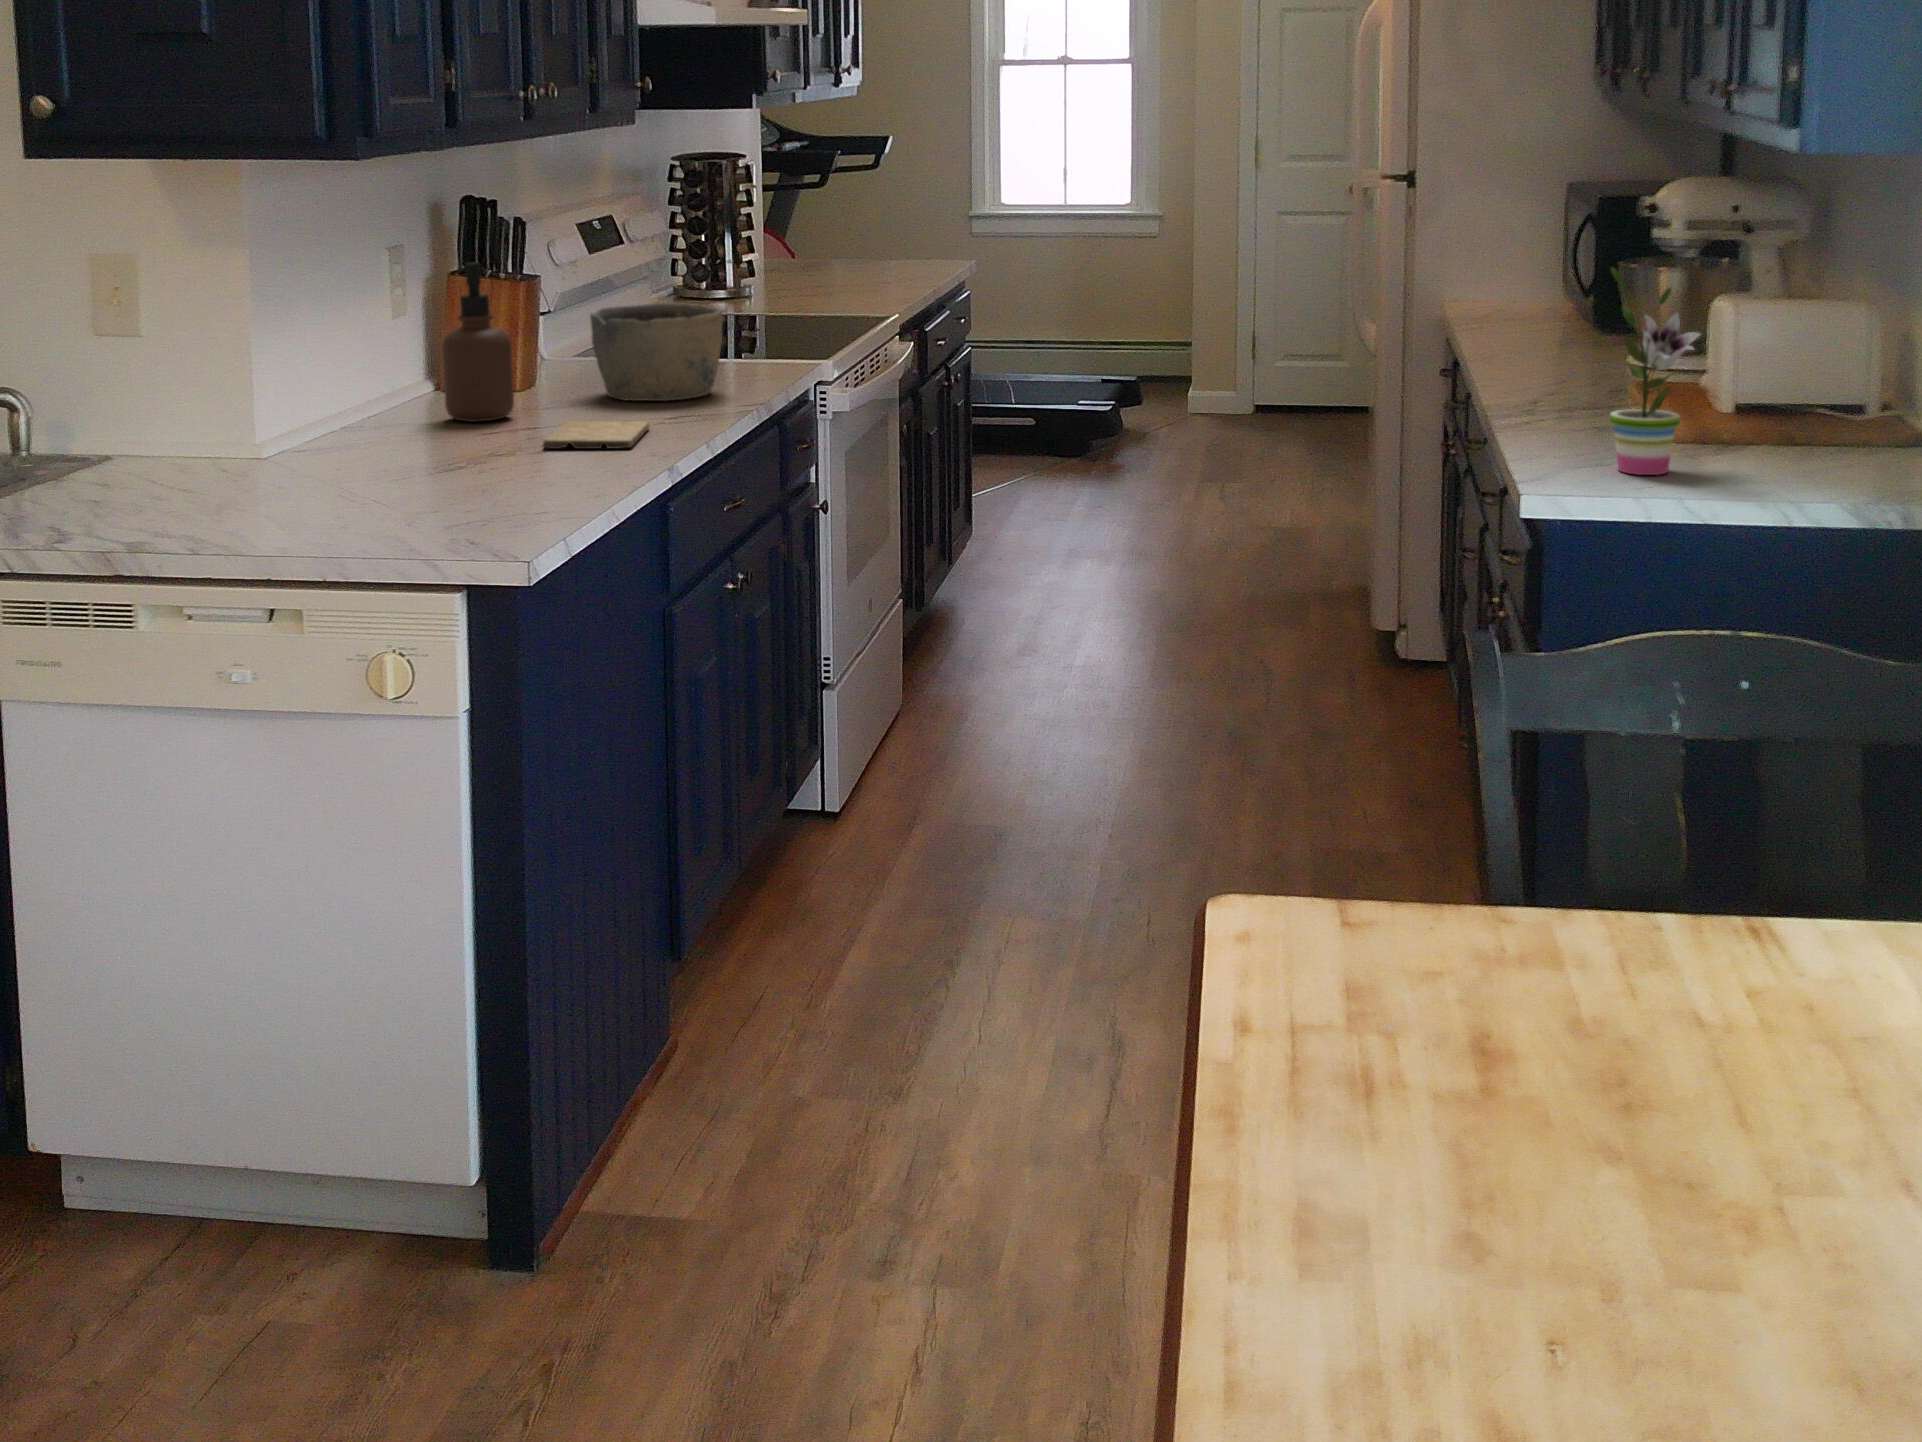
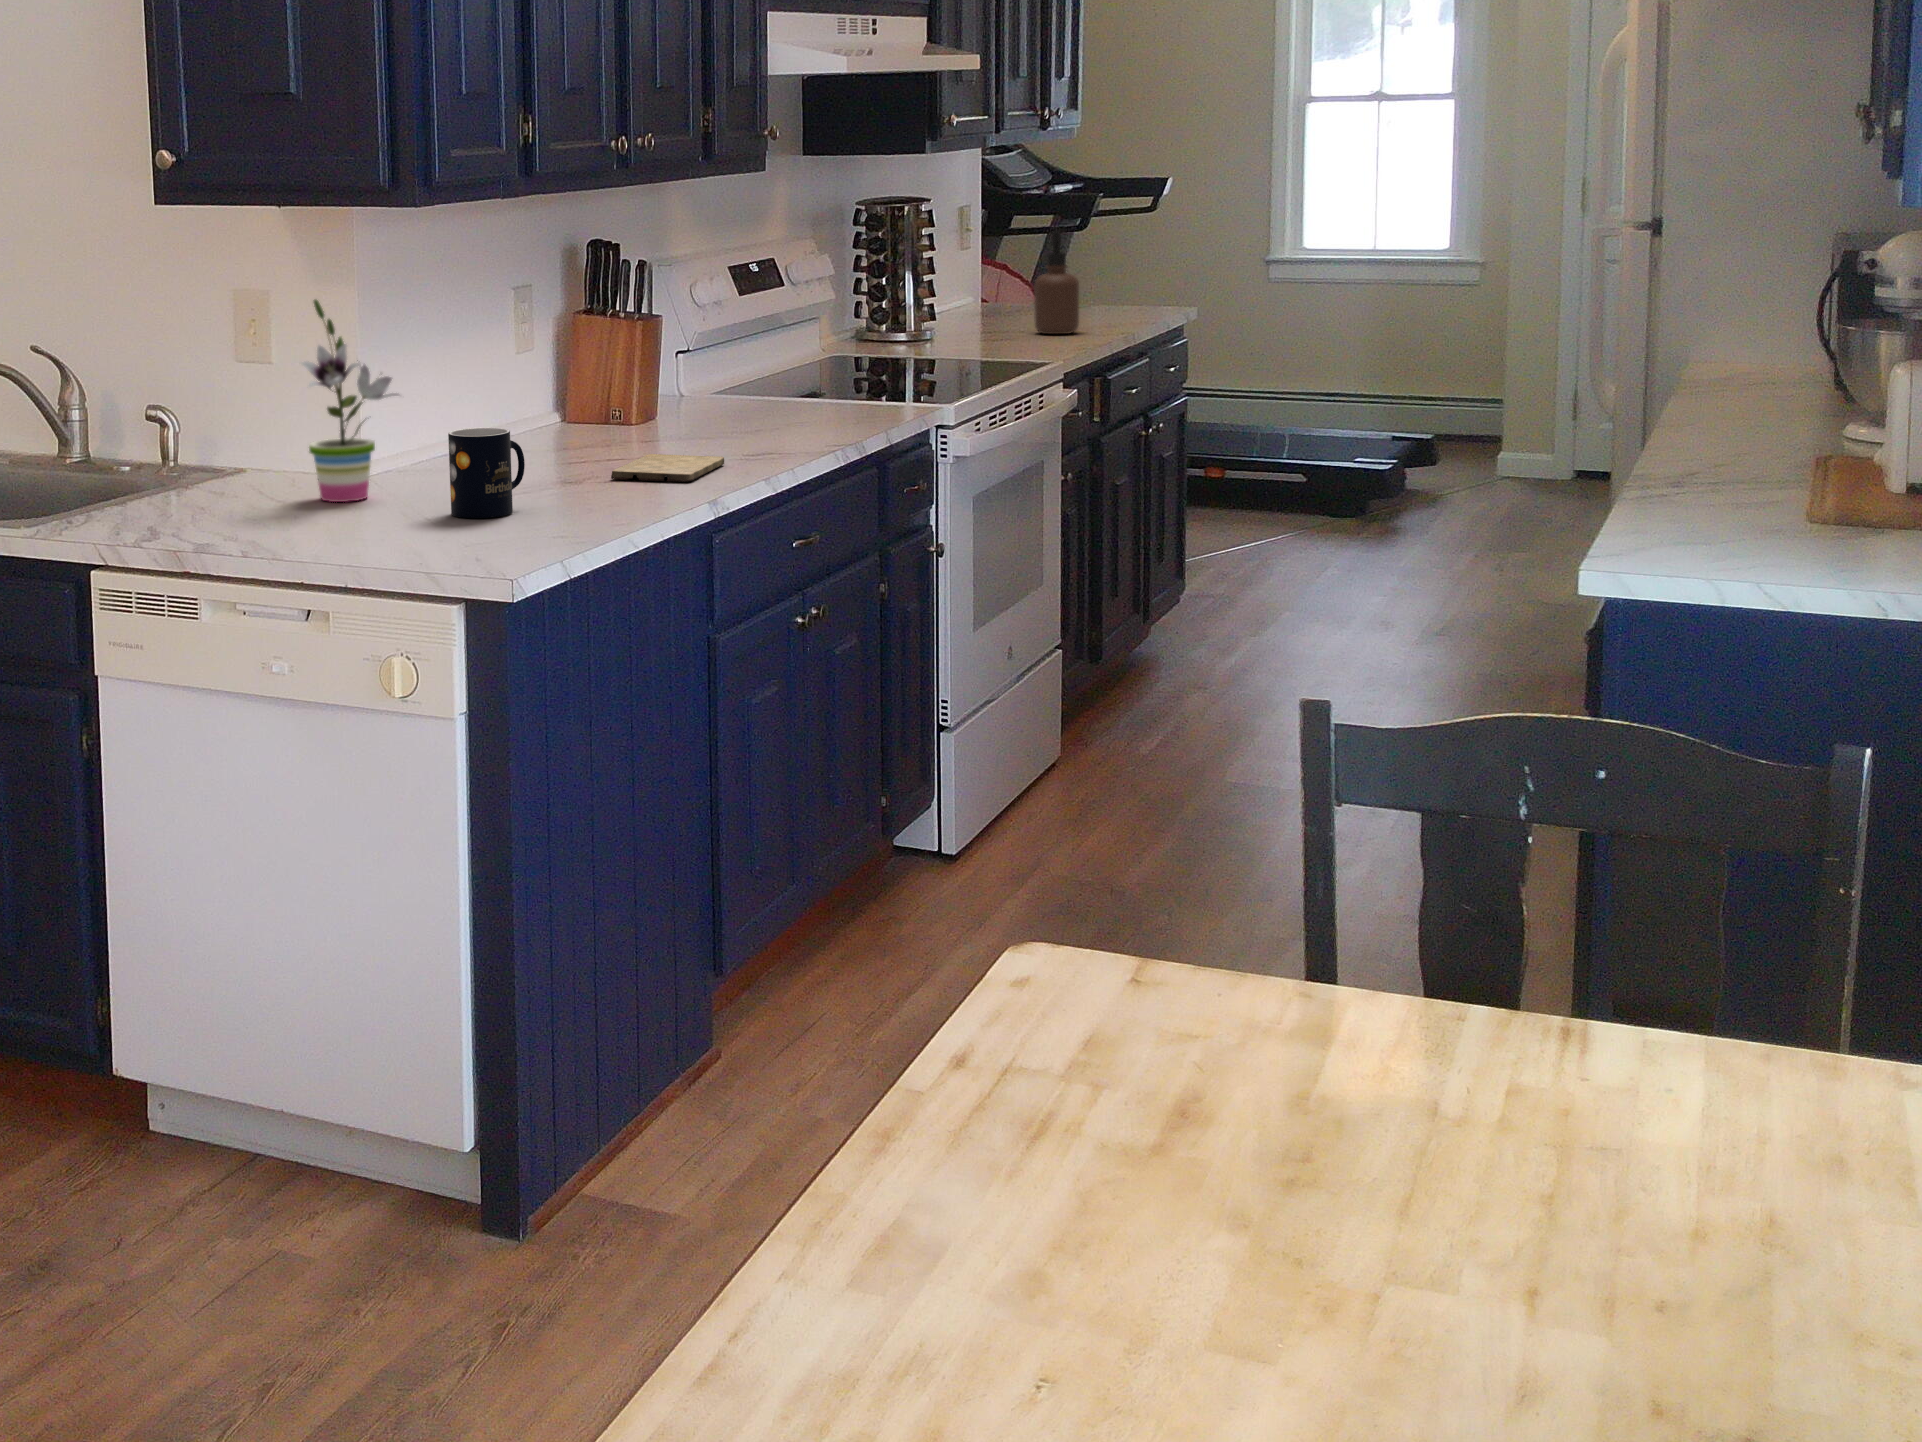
soap dispenser: present [442,263,514,422] -> present [1034,231,1079,334]
potted plant: present [1610,268,1700,475] -> present [301,300,398,502]
bowl: present [590,303,723,401] -> none [698,344,826,439]
mug: none [395,399,474,497] -> present [448,428,525,518]

